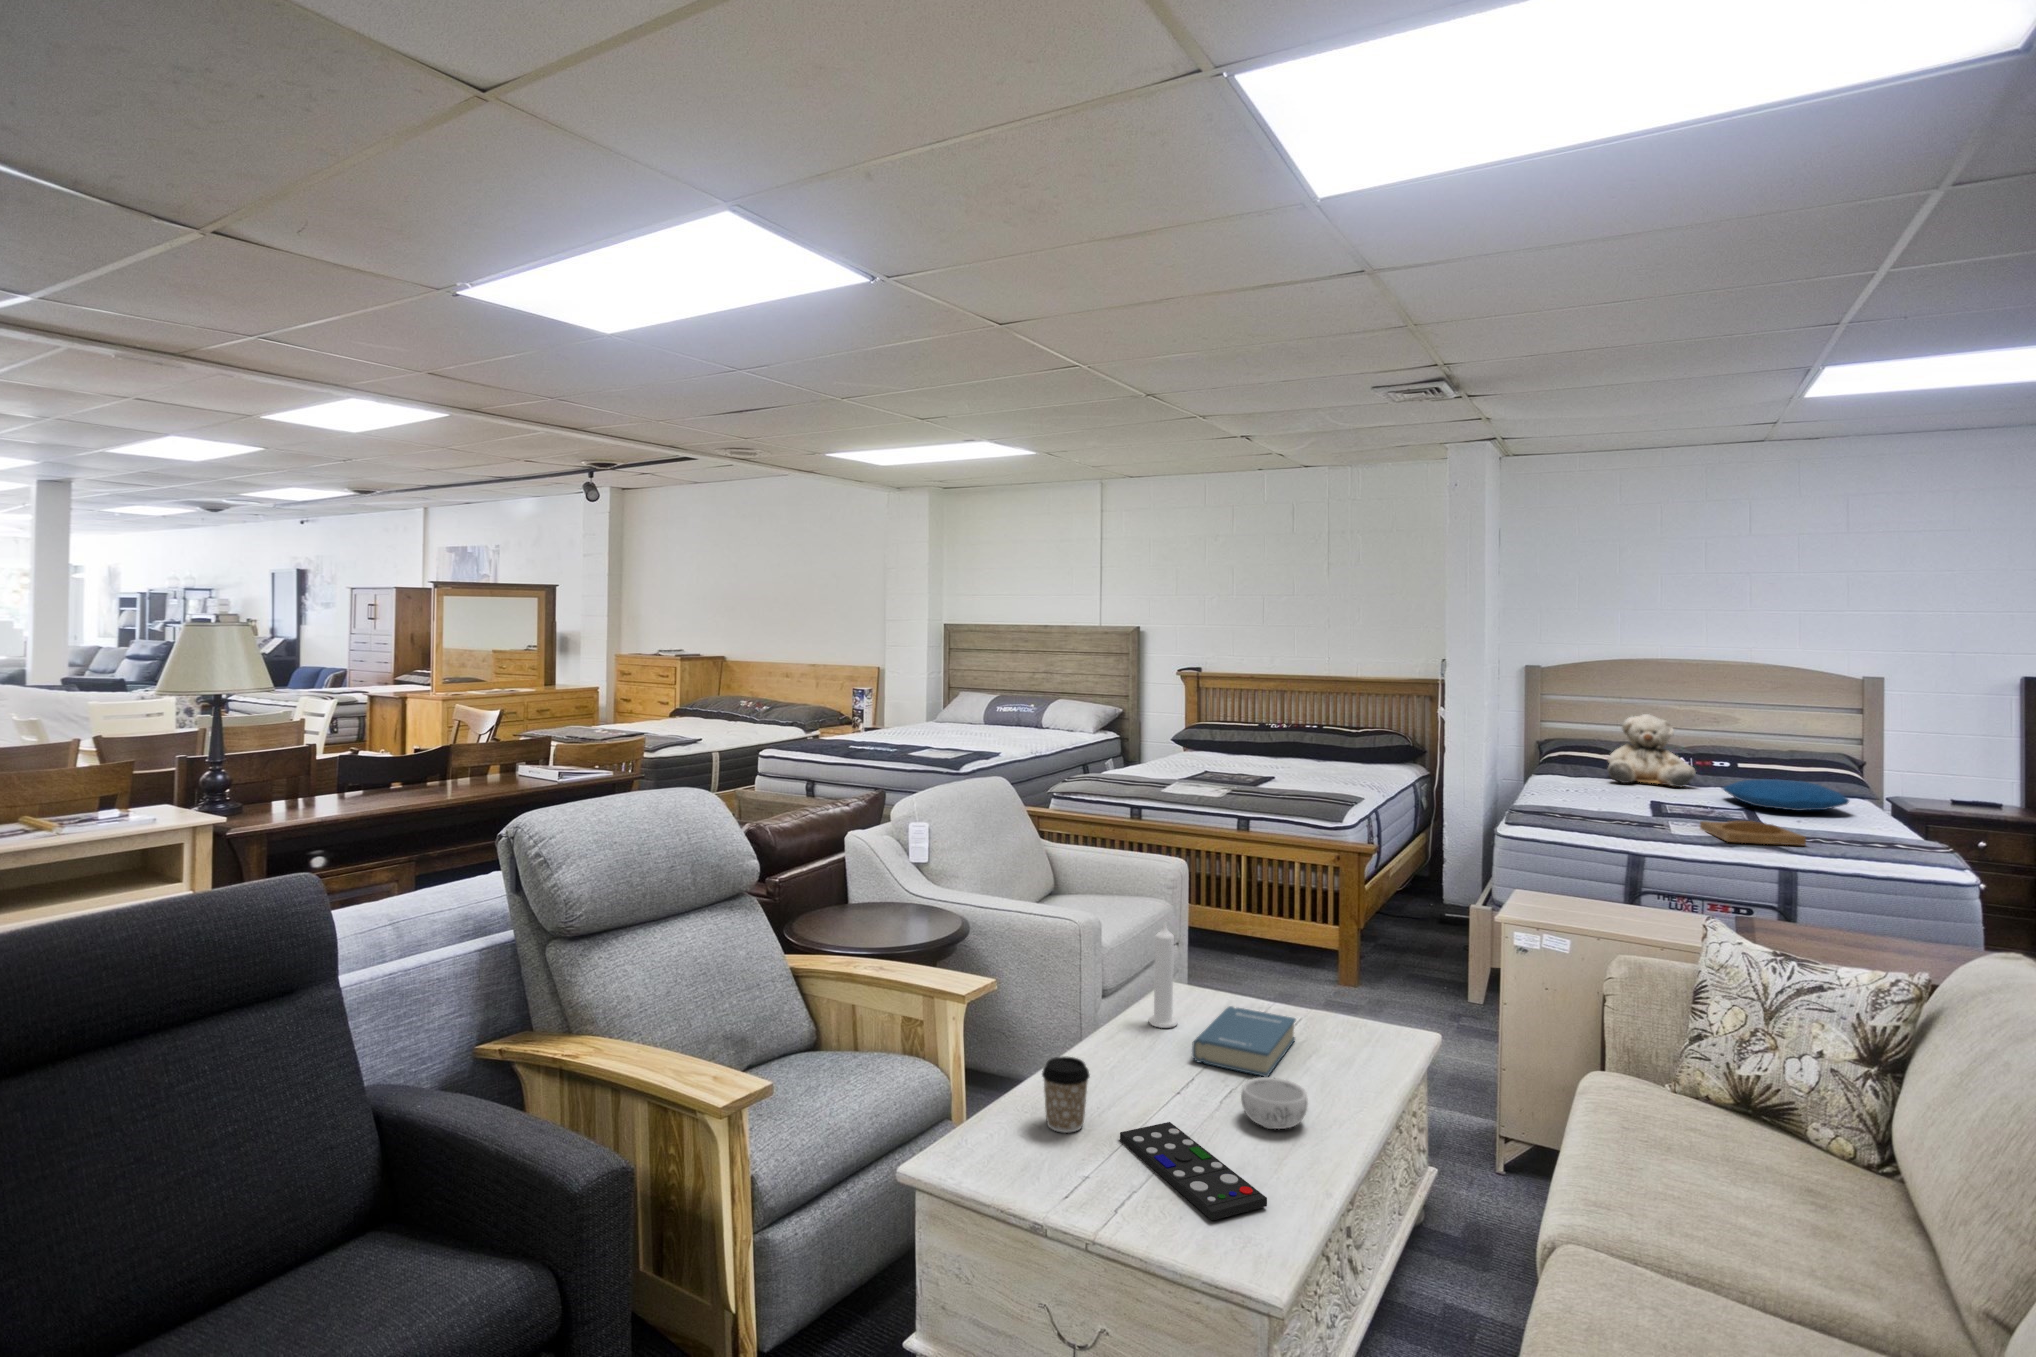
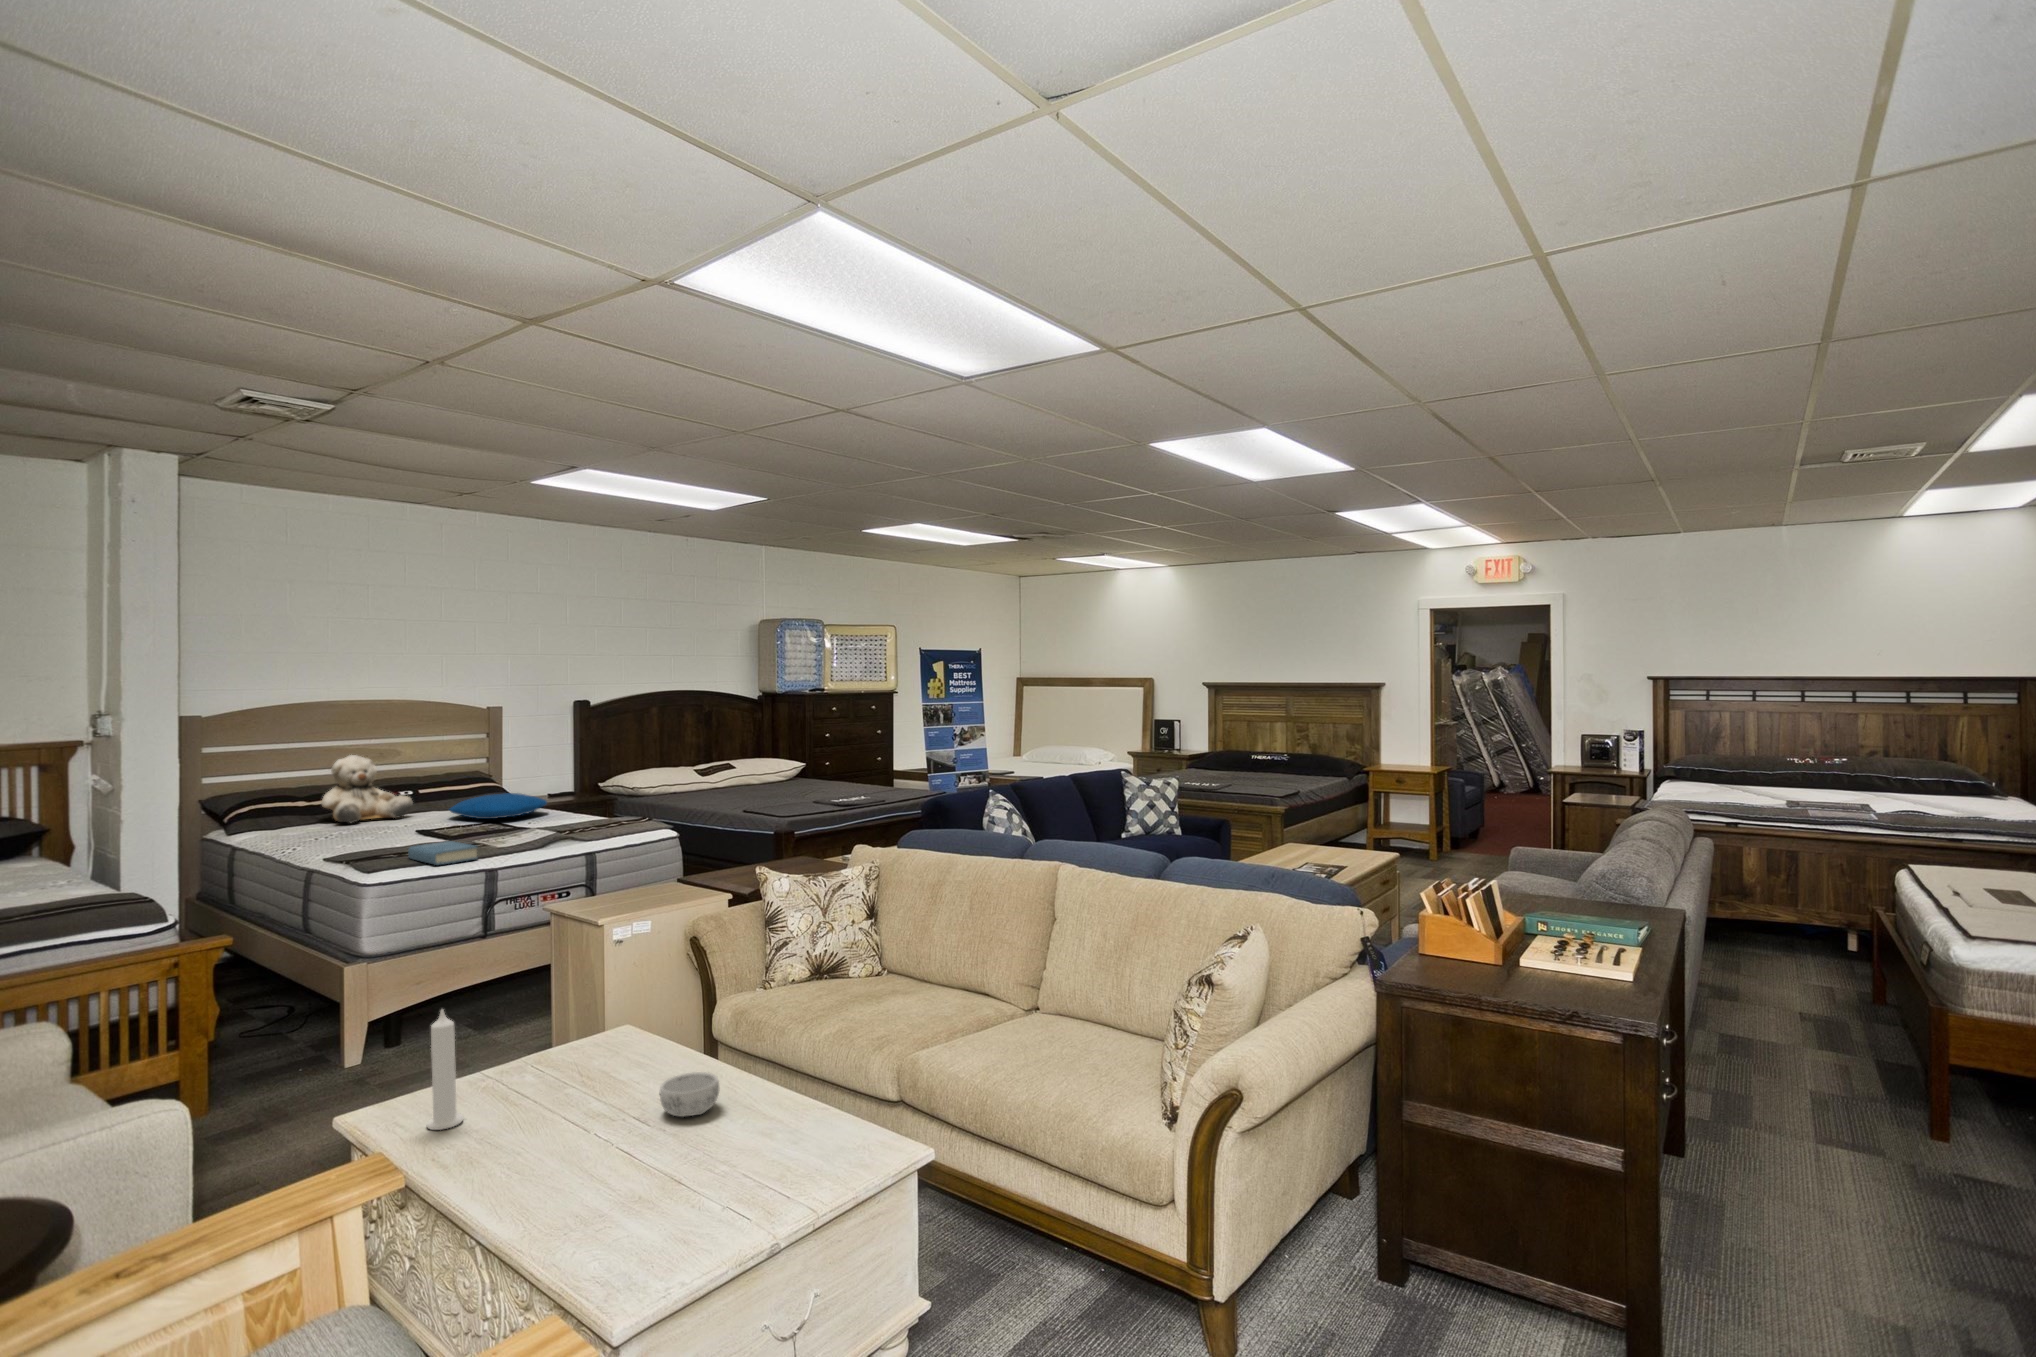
tray: present [1700,821,1806,846] -> none [491,827,576,845]
hardback book: present [1192,1006,1296,1077] -> present [408,841,477,865]
coffee cup: present [1042,1056,1090,1133] -> none [574,1129,628,1212]
remote control: present [1120,1122,1267,1221] -> none [655,1128,814,1180]

